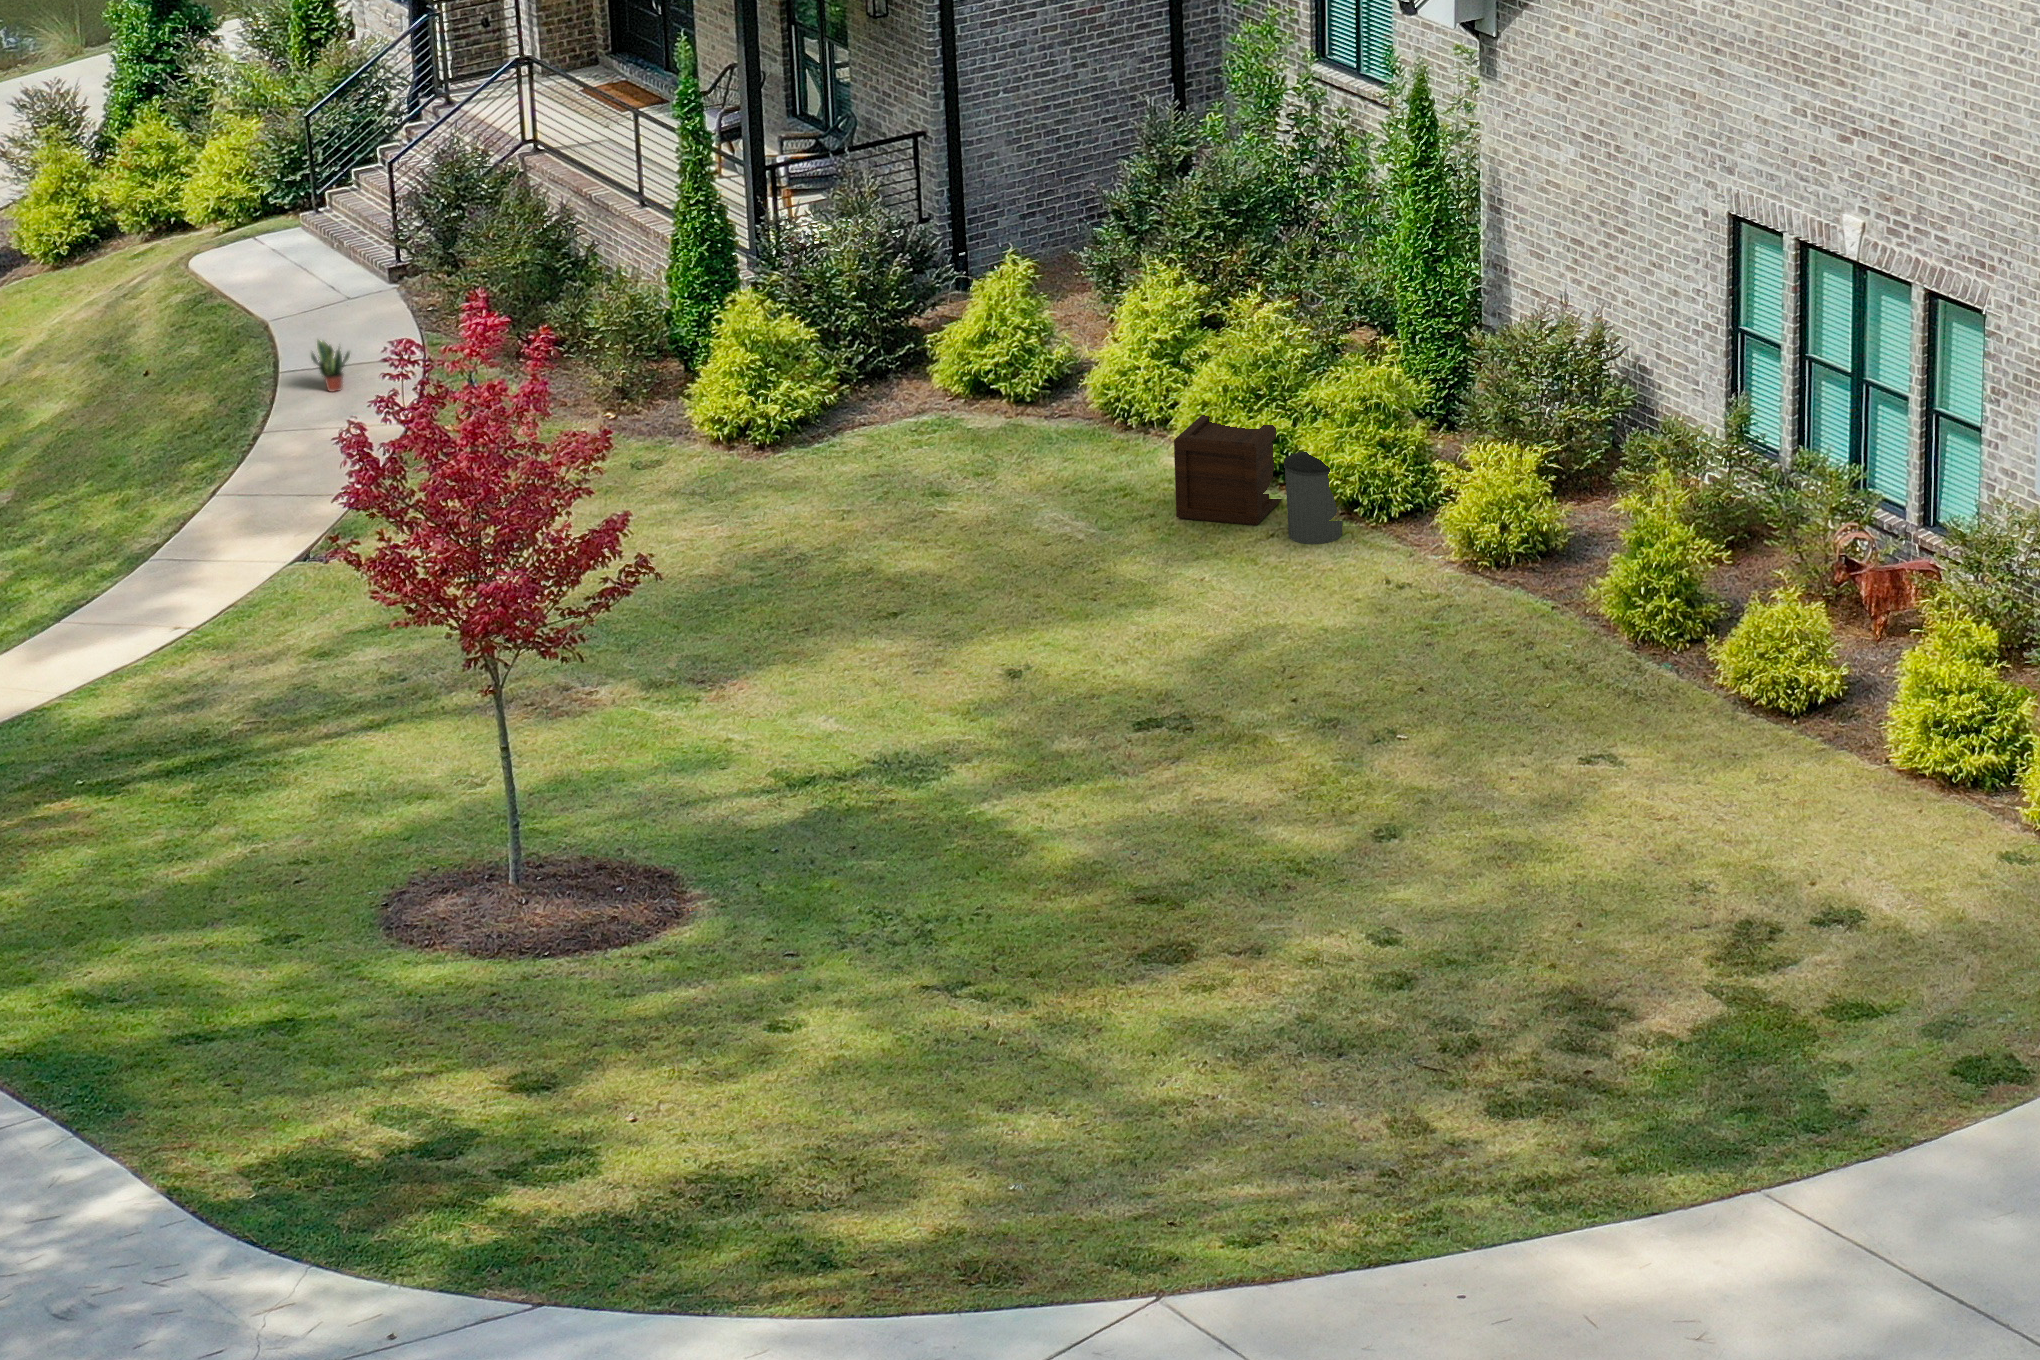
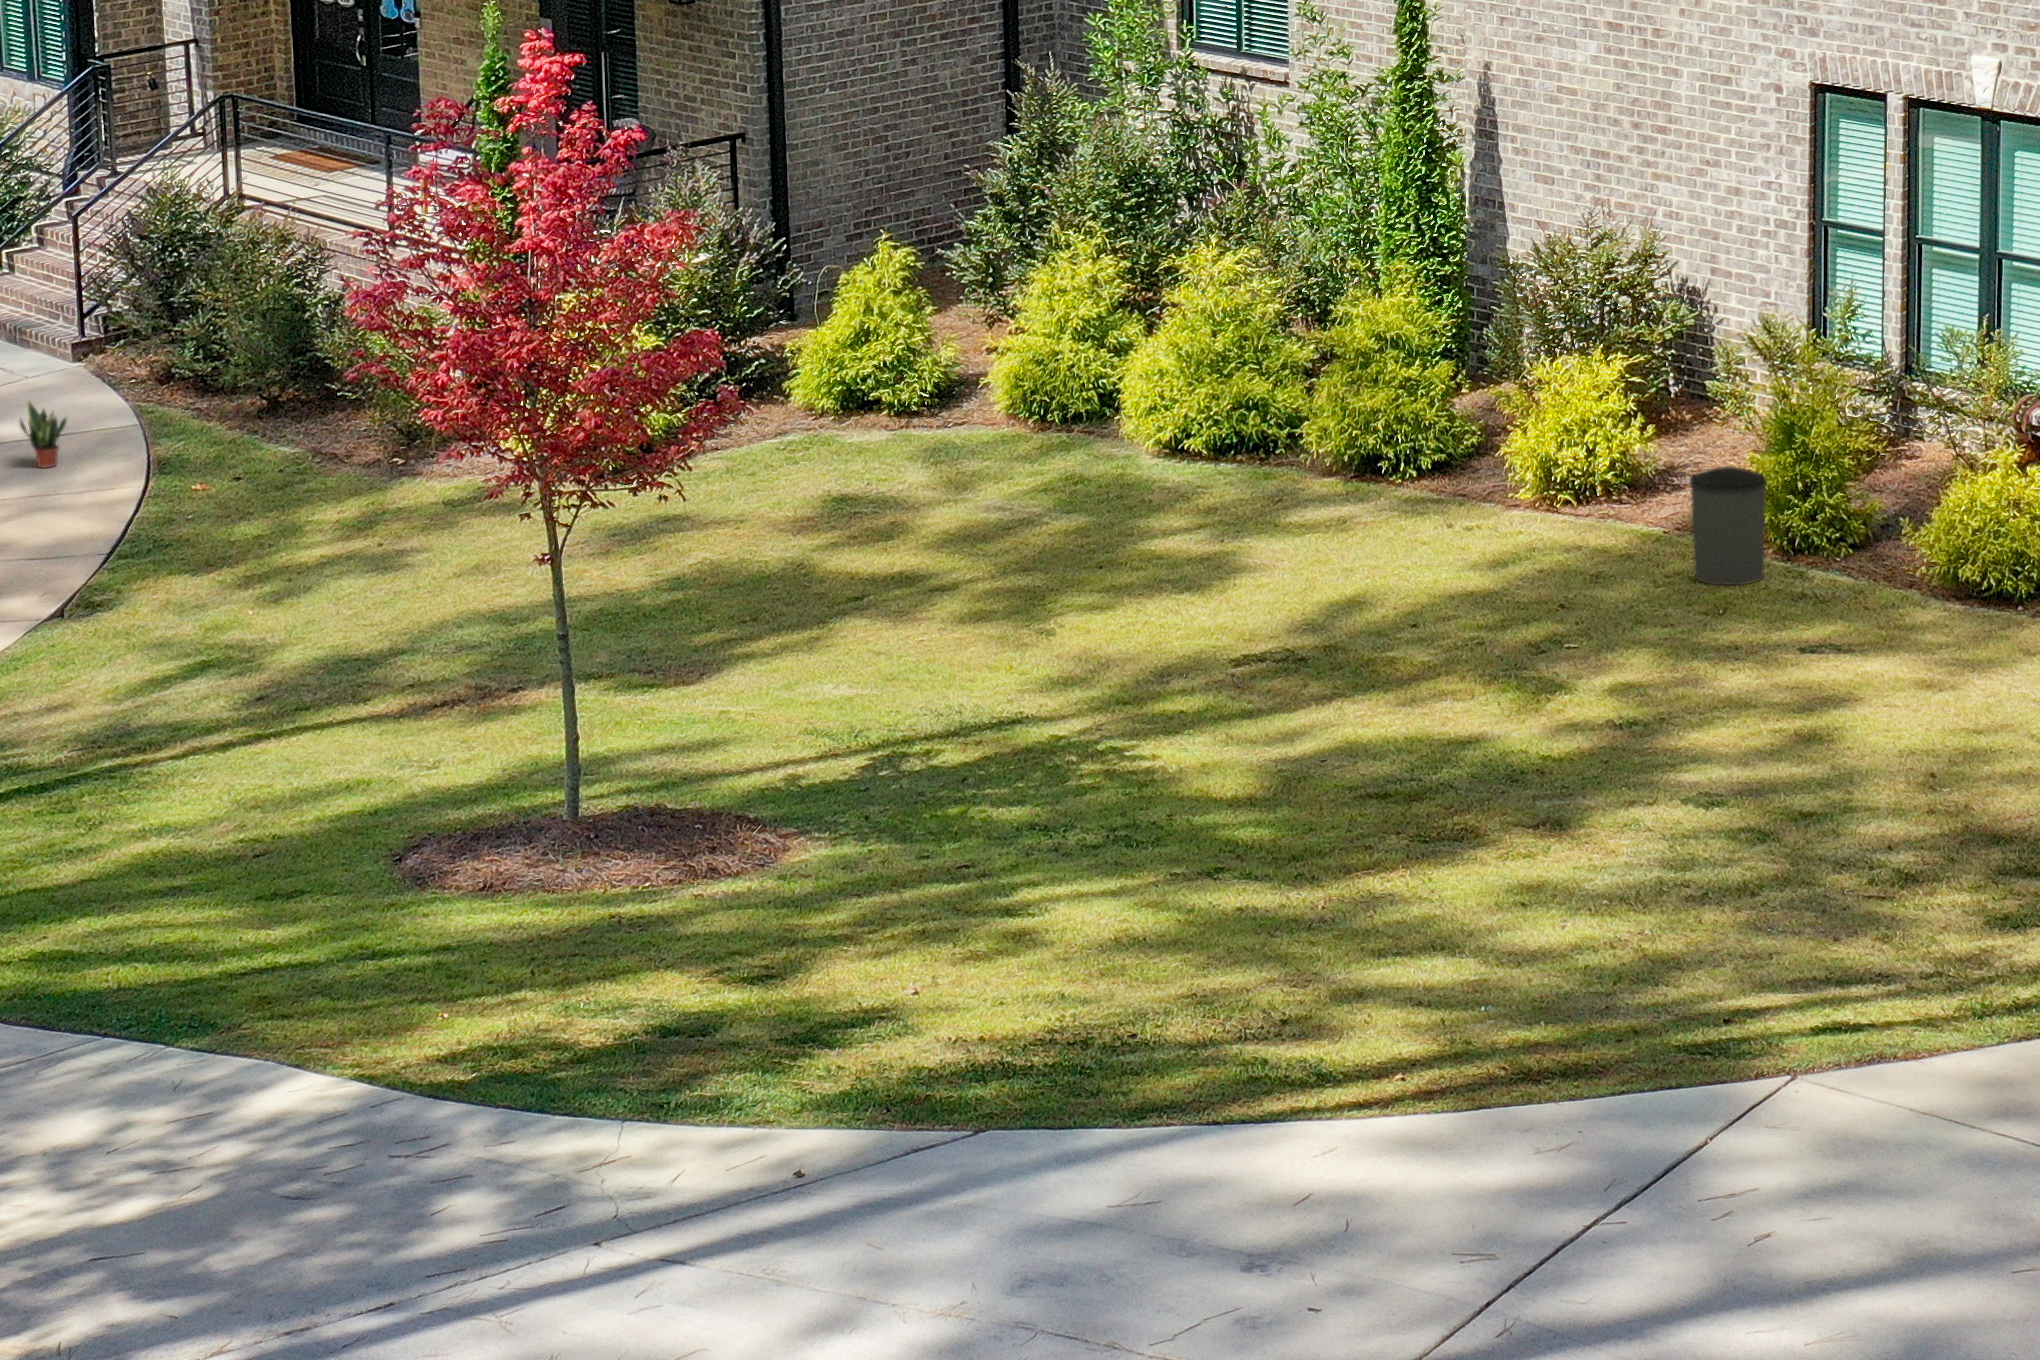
wooden crate: present [1174,415,1282,525] -> none [1161,383,1282,503]
trash can: present [1284,452,1342,544] -> present [1689,466,1767,585]

